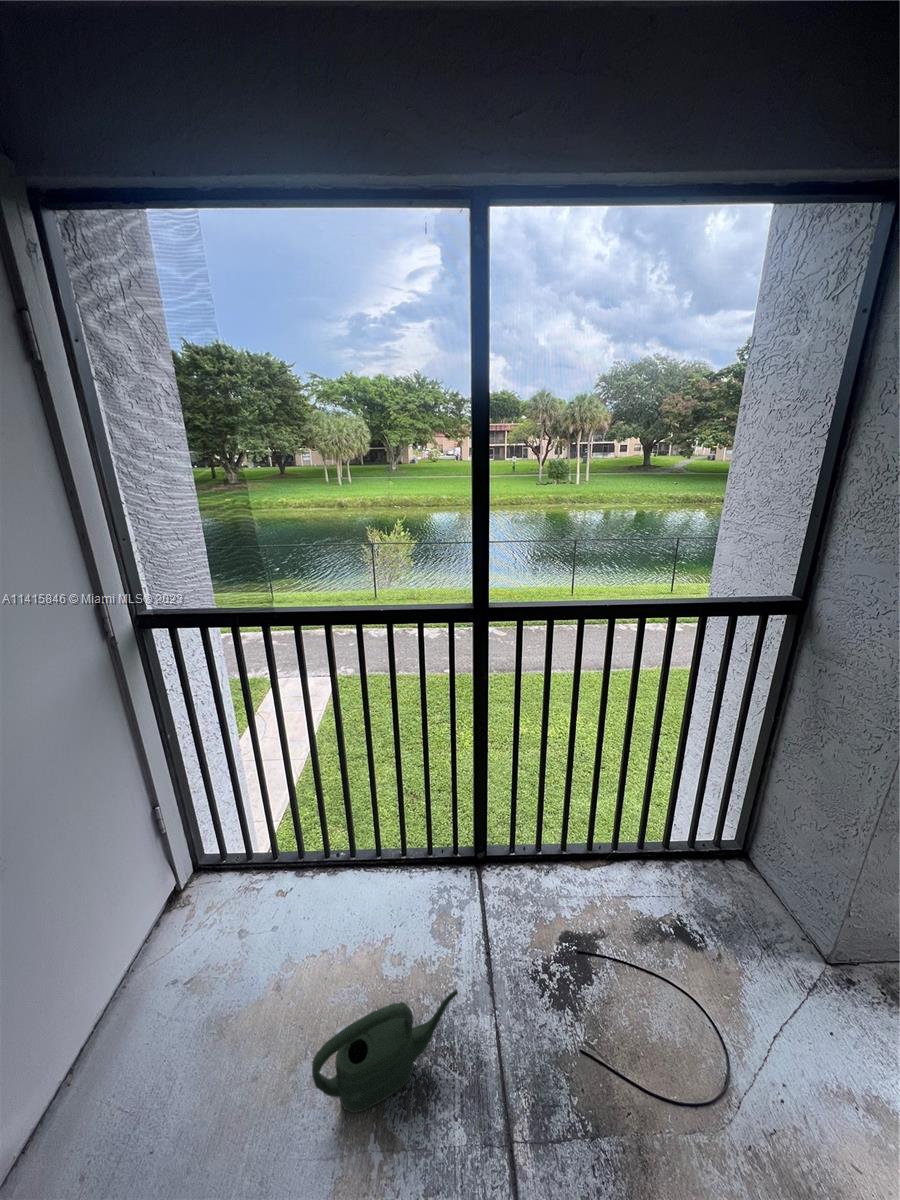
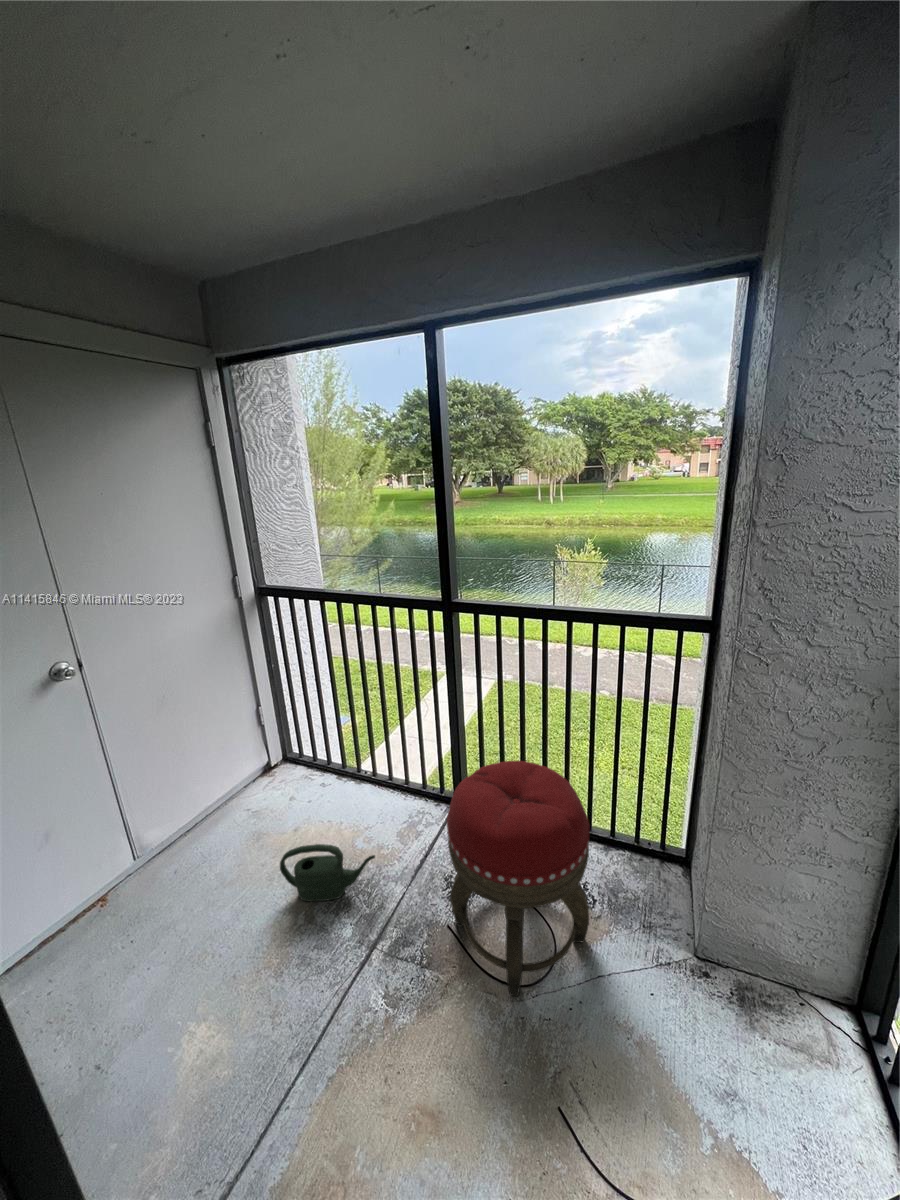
footstool: none [579,797,791,1120] -> present [447,761,590,996]

